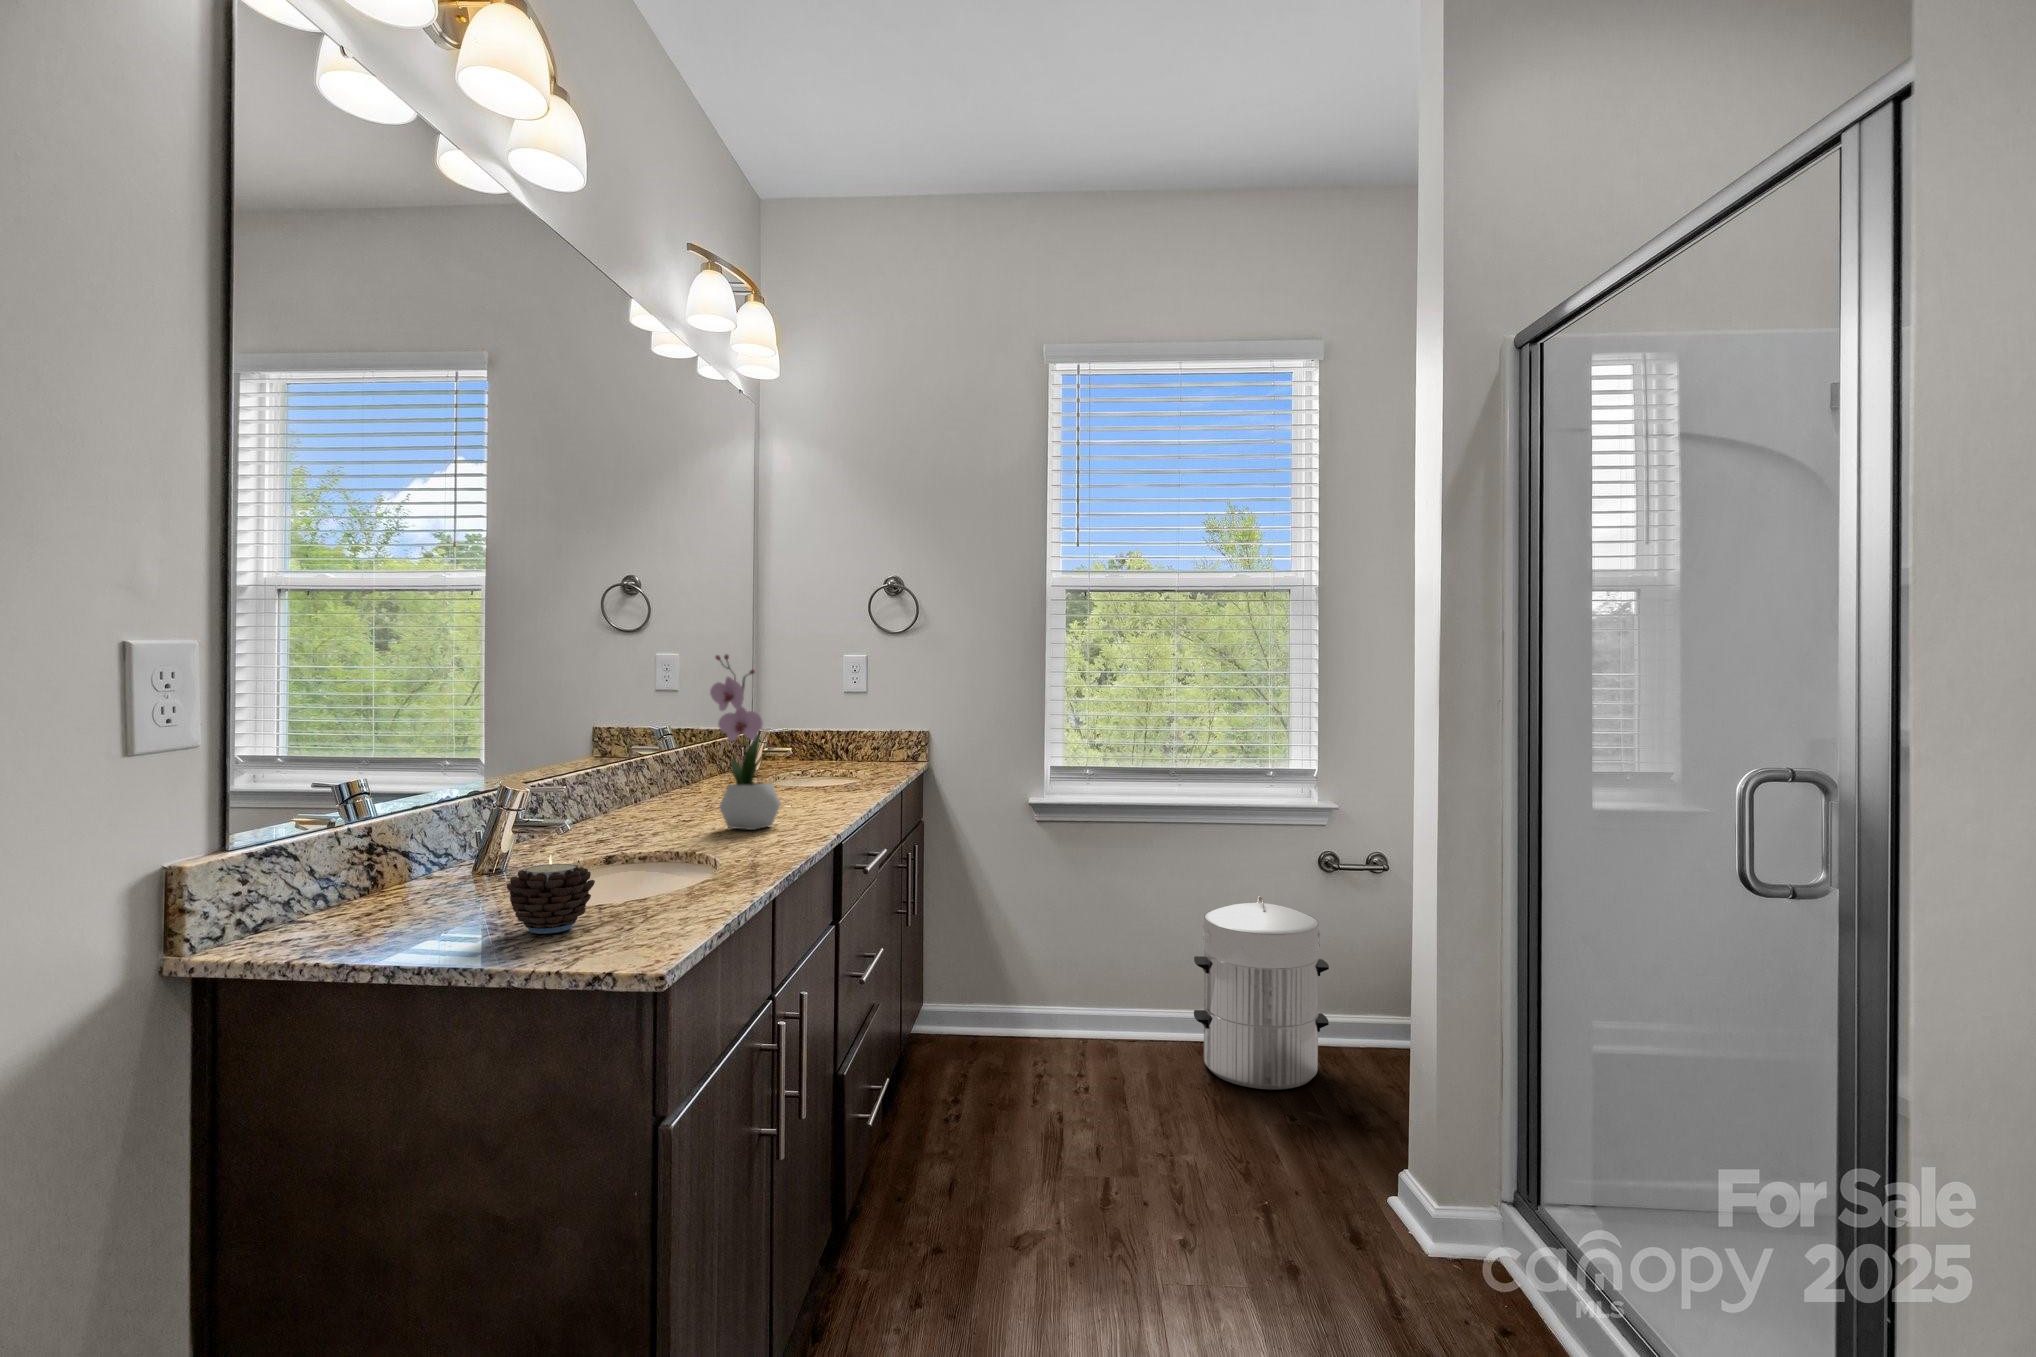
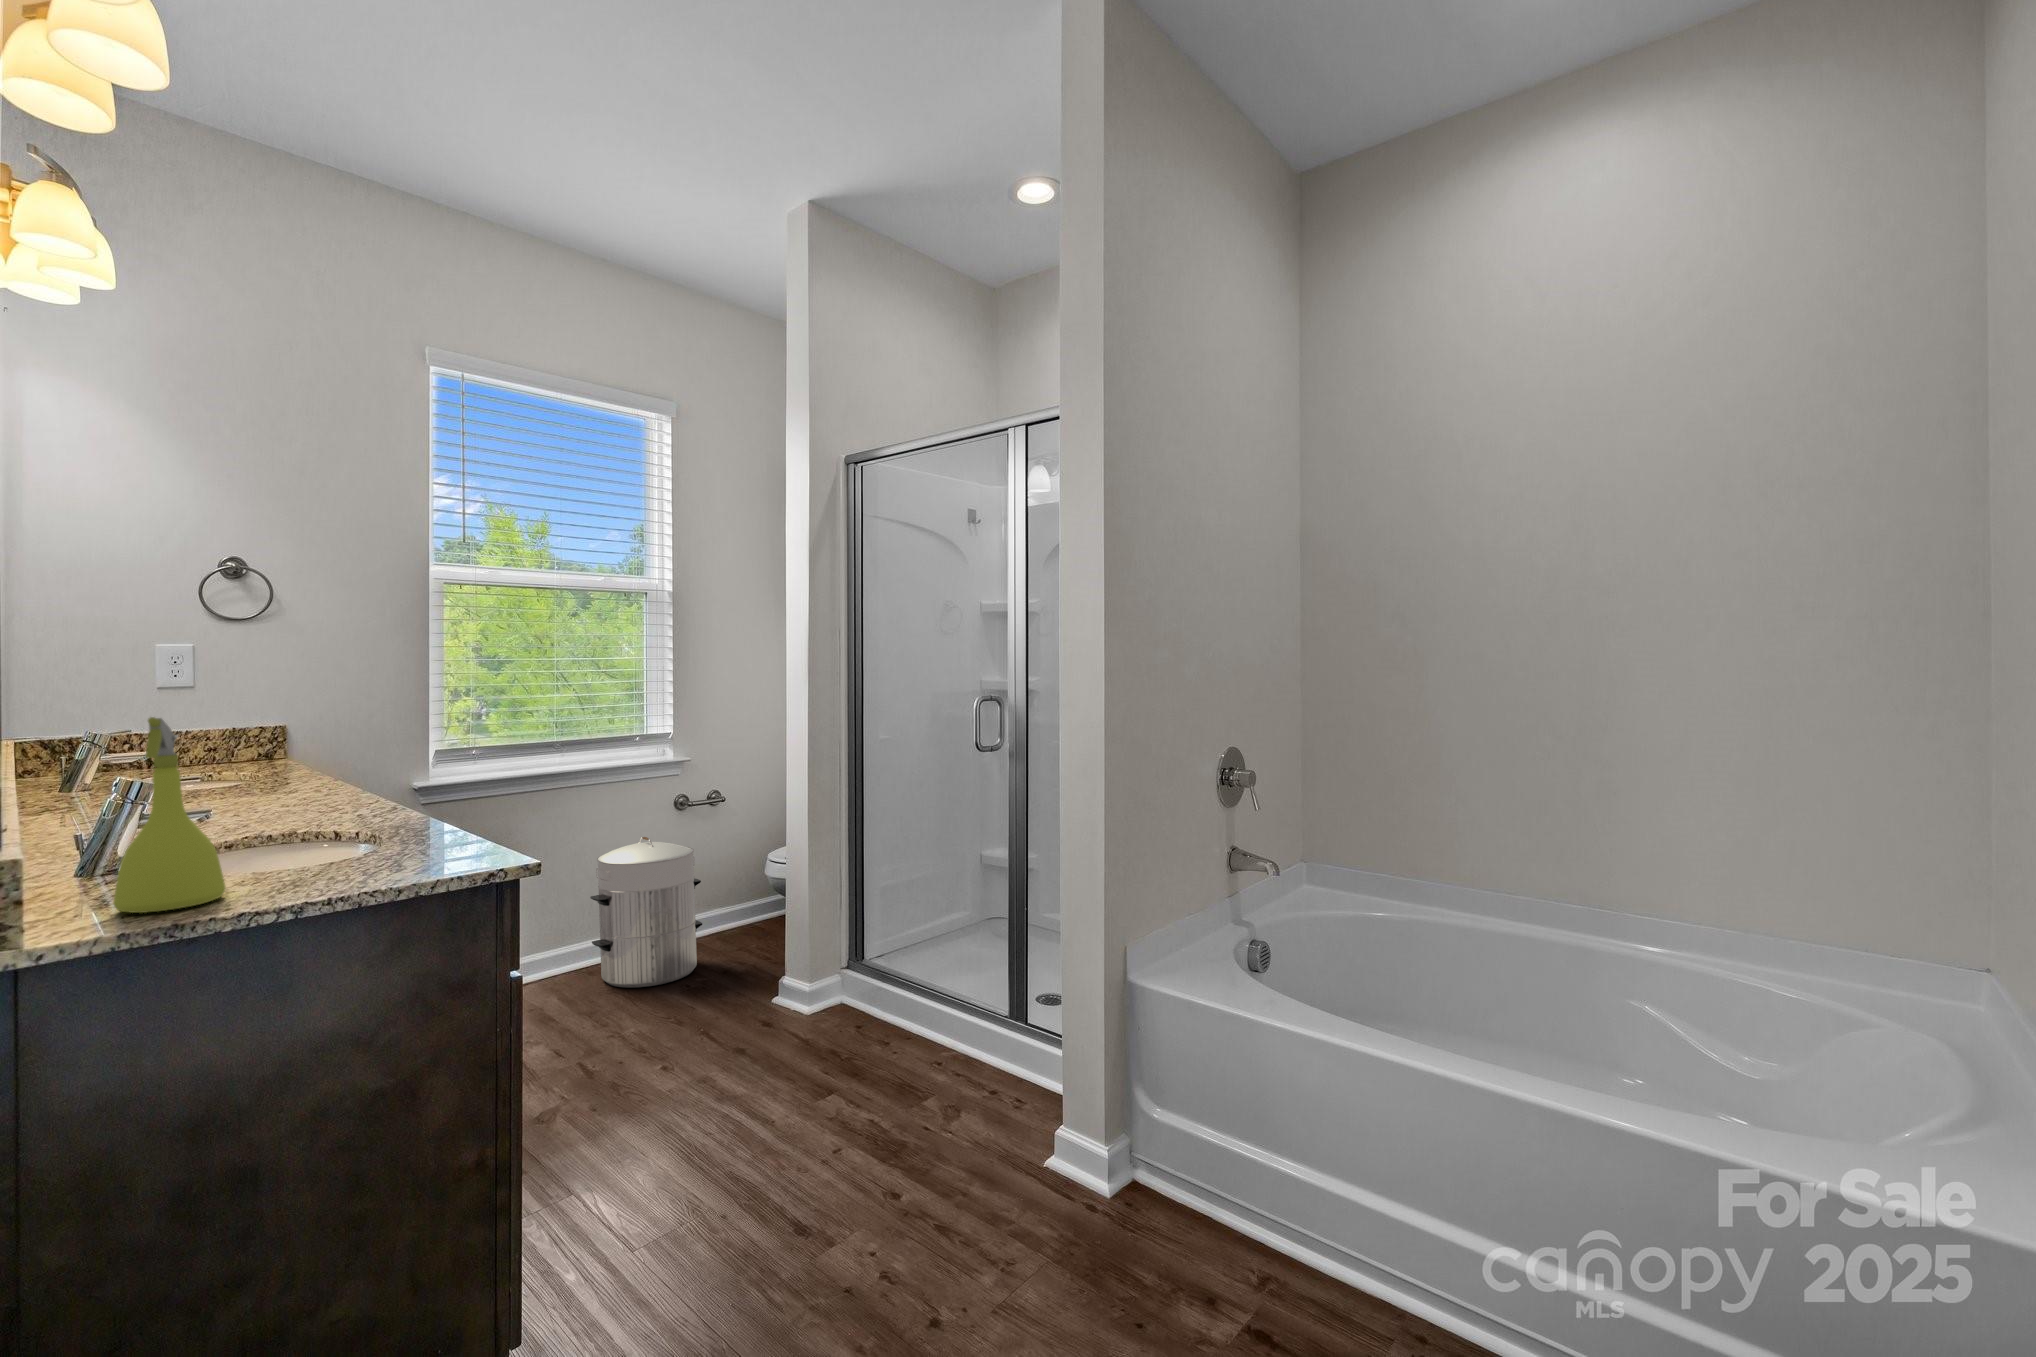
flower arrangement: present [710,654,787,830] -> none [230,643,309,817]
spray bottle: none [322,735,429,943] -> present [113,717,226,913]
candle: present [507,855,595,934] -> none [318,809,395,874]

